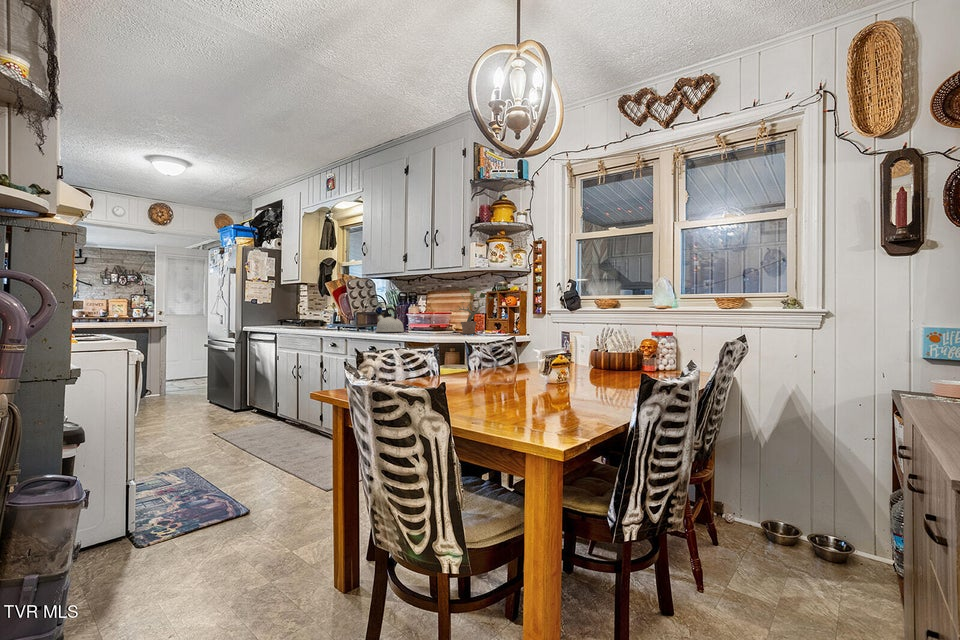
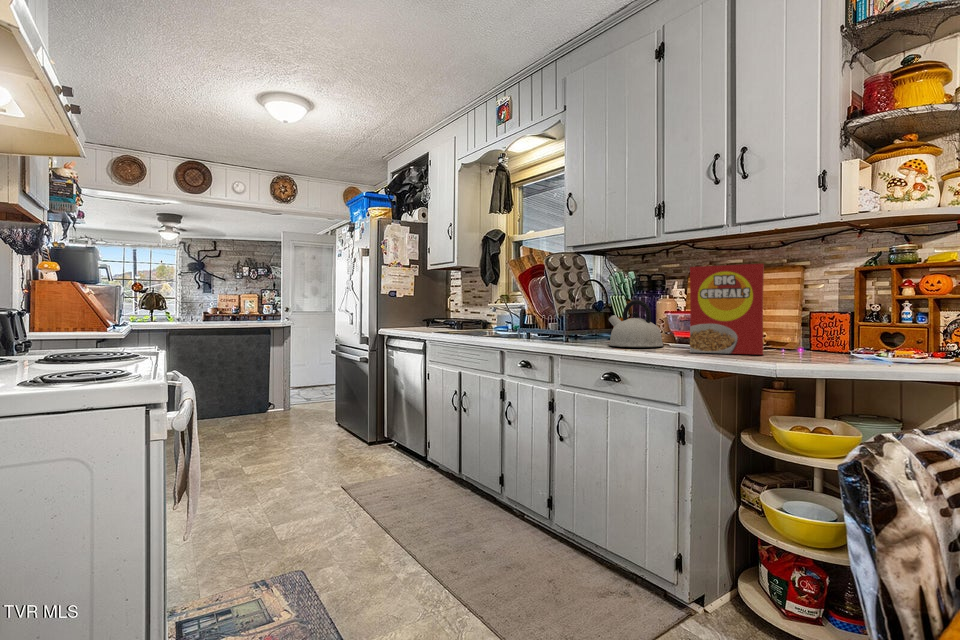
potted plant: present [450,288,493,334] -> none [790,256,896,357]
cereal box: none [408,290,444,334] -> present [690,264,764,355]

